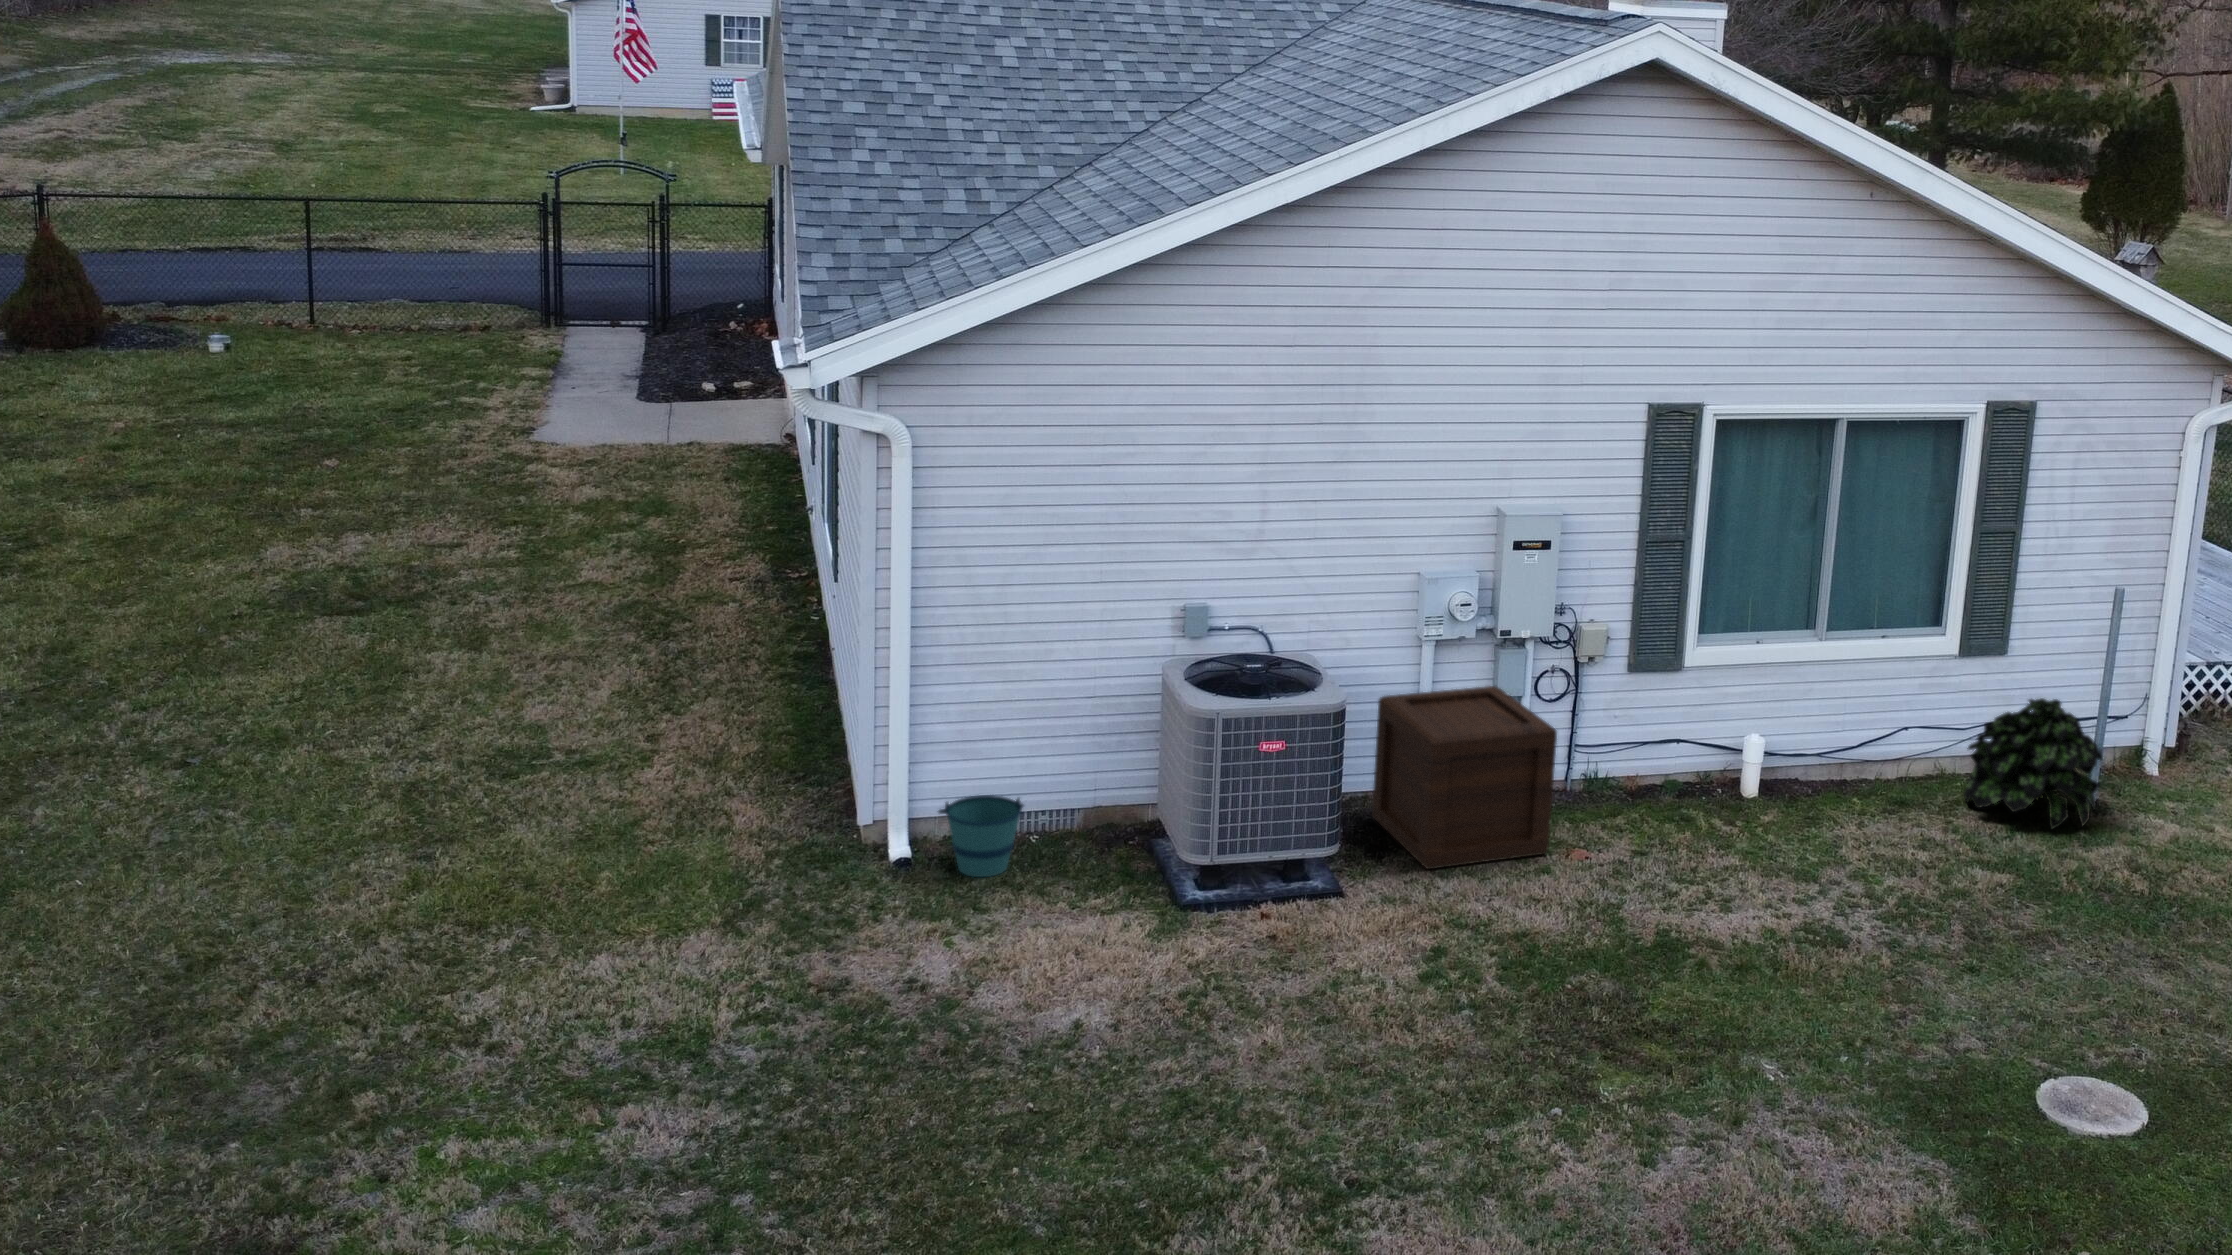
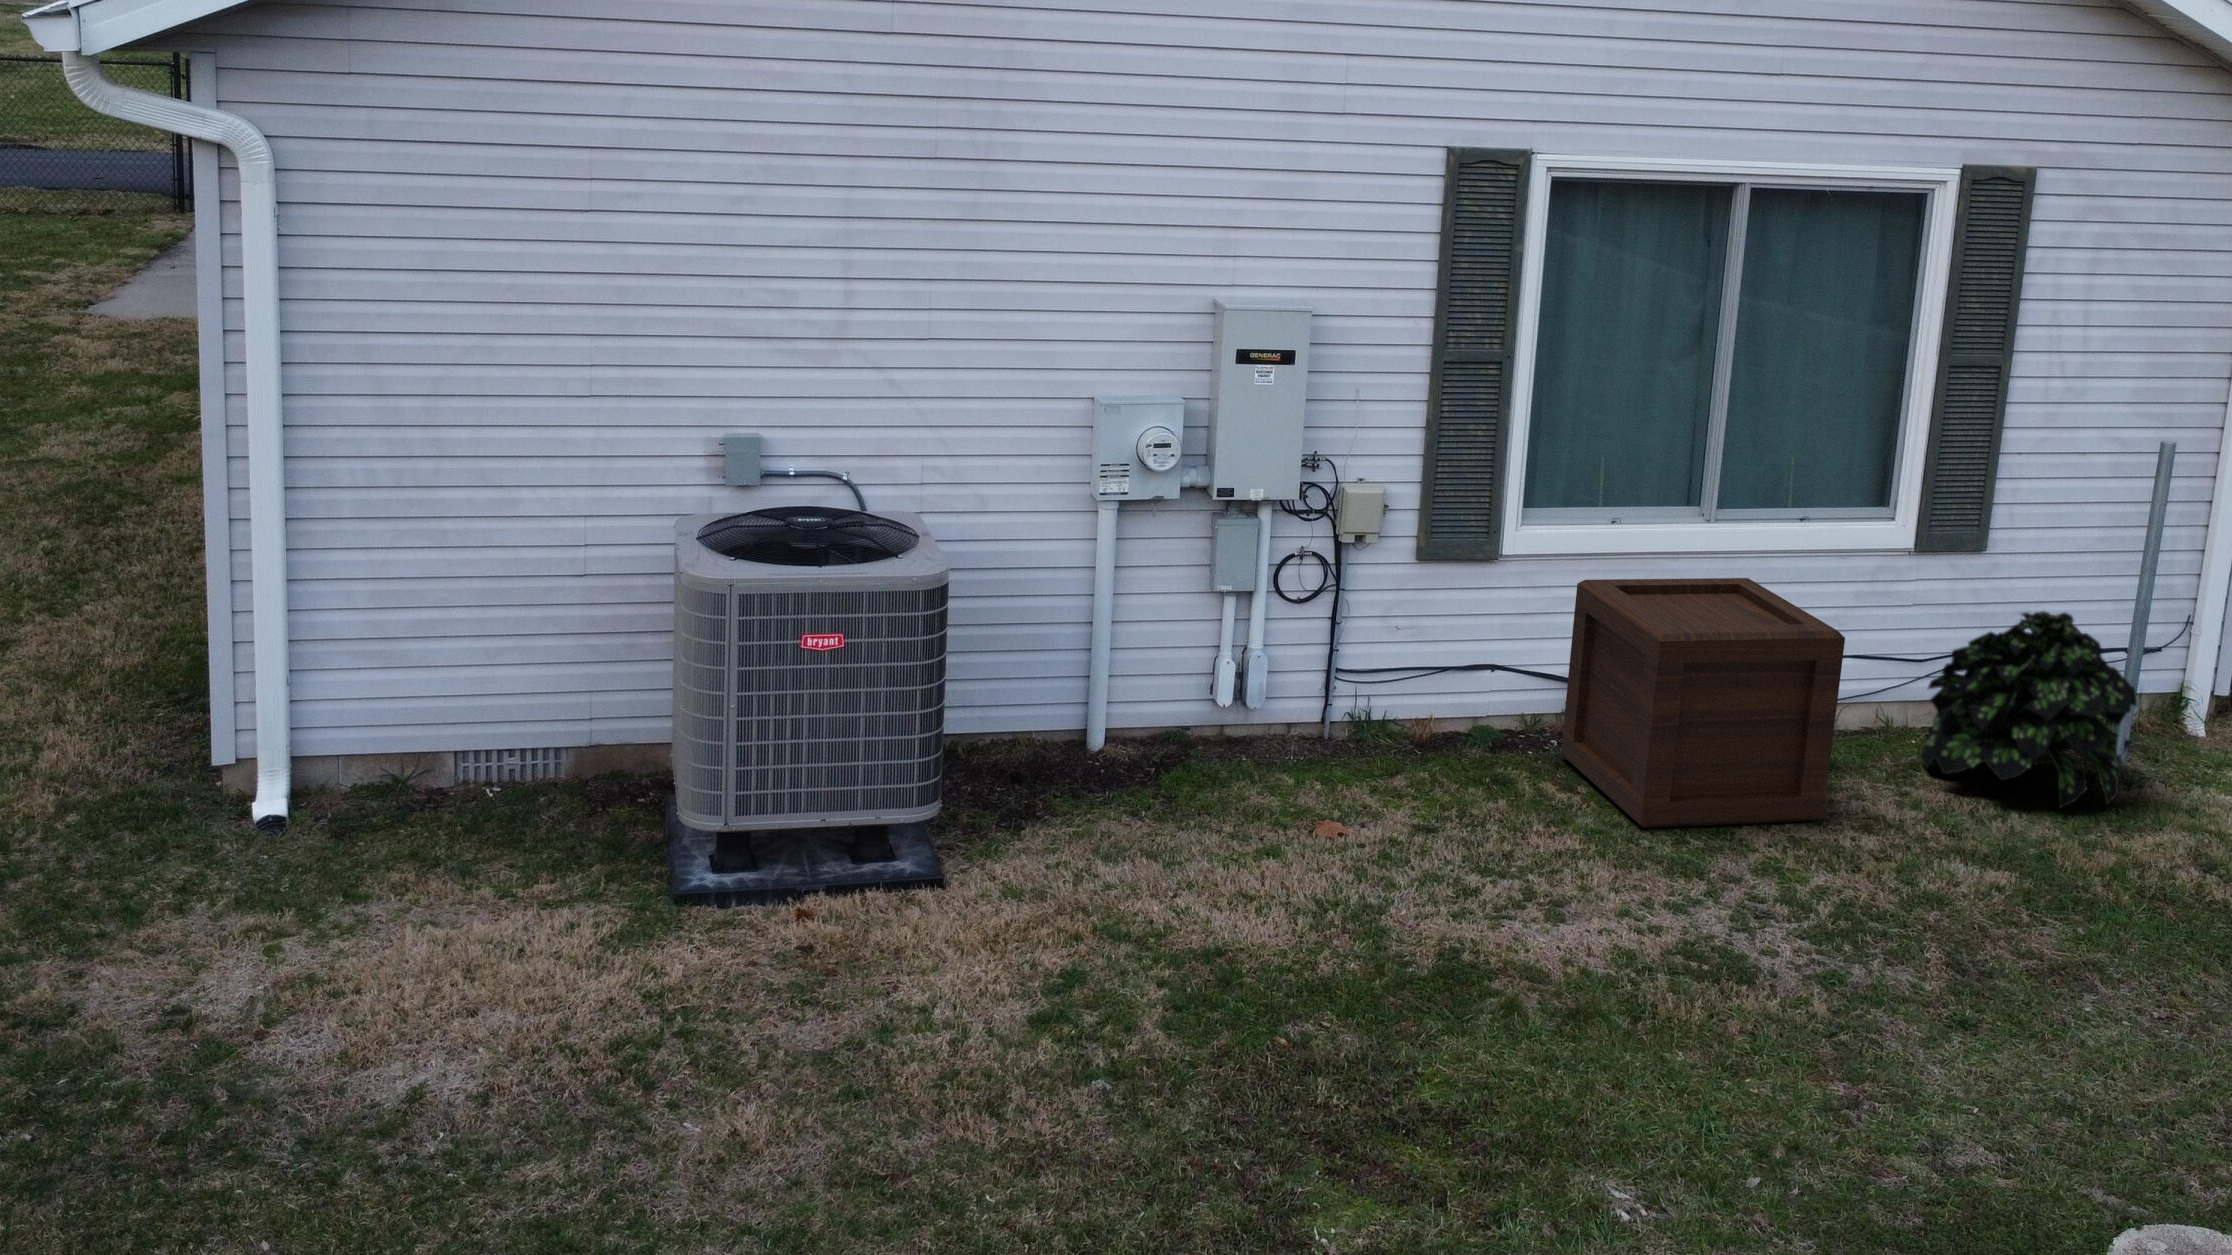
wooden crate: present [1372,686,1557,869] -> present [1561,578,1845,828]
bucket: present [939,795,1024,877] -> none [316,720,458,847]

